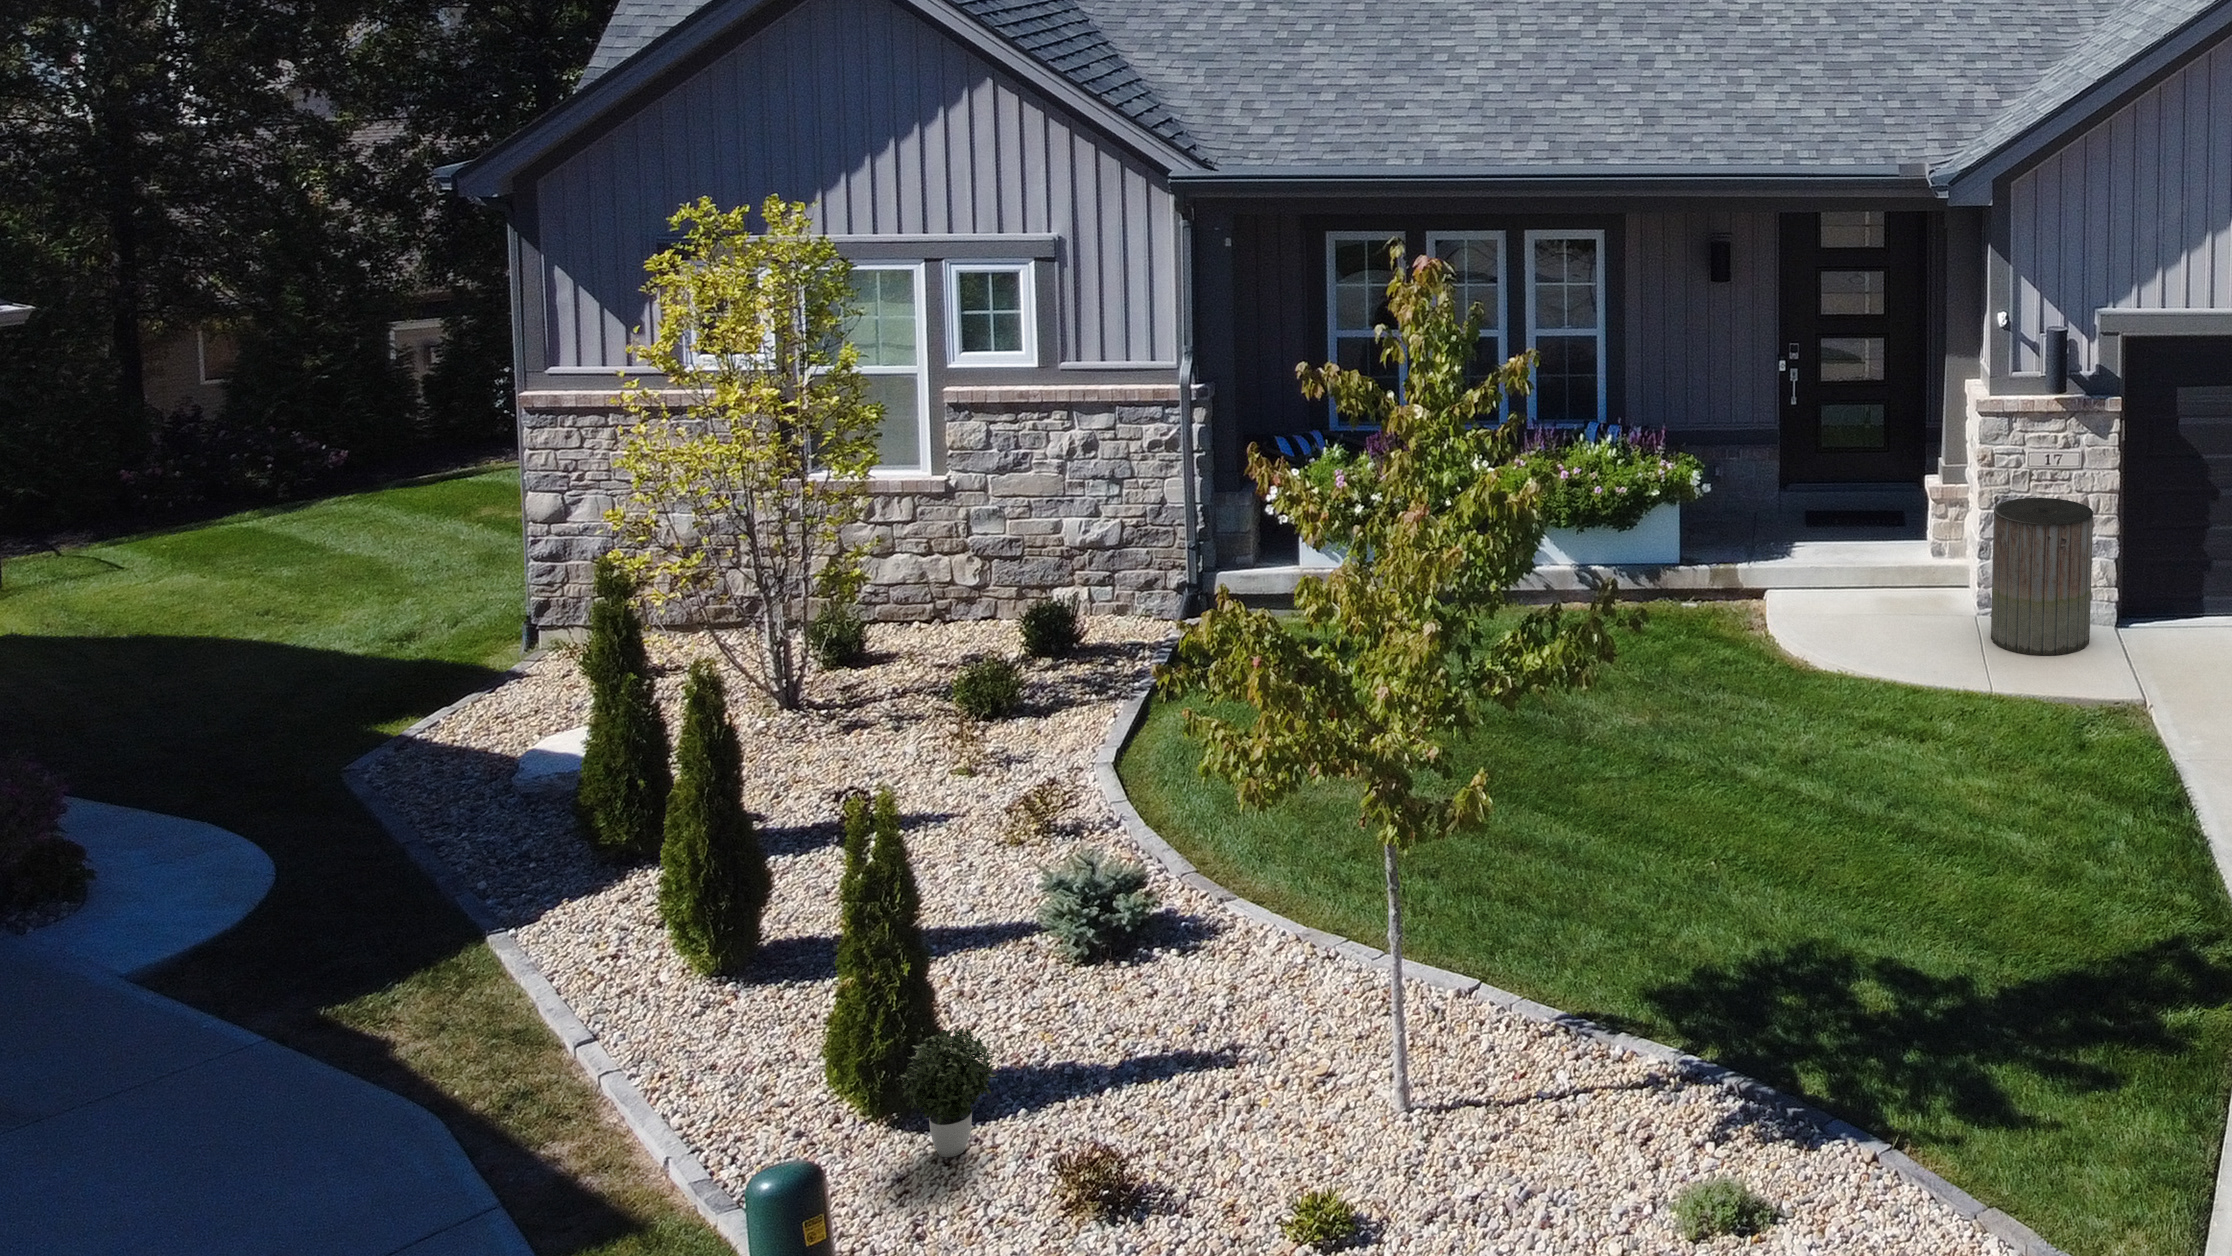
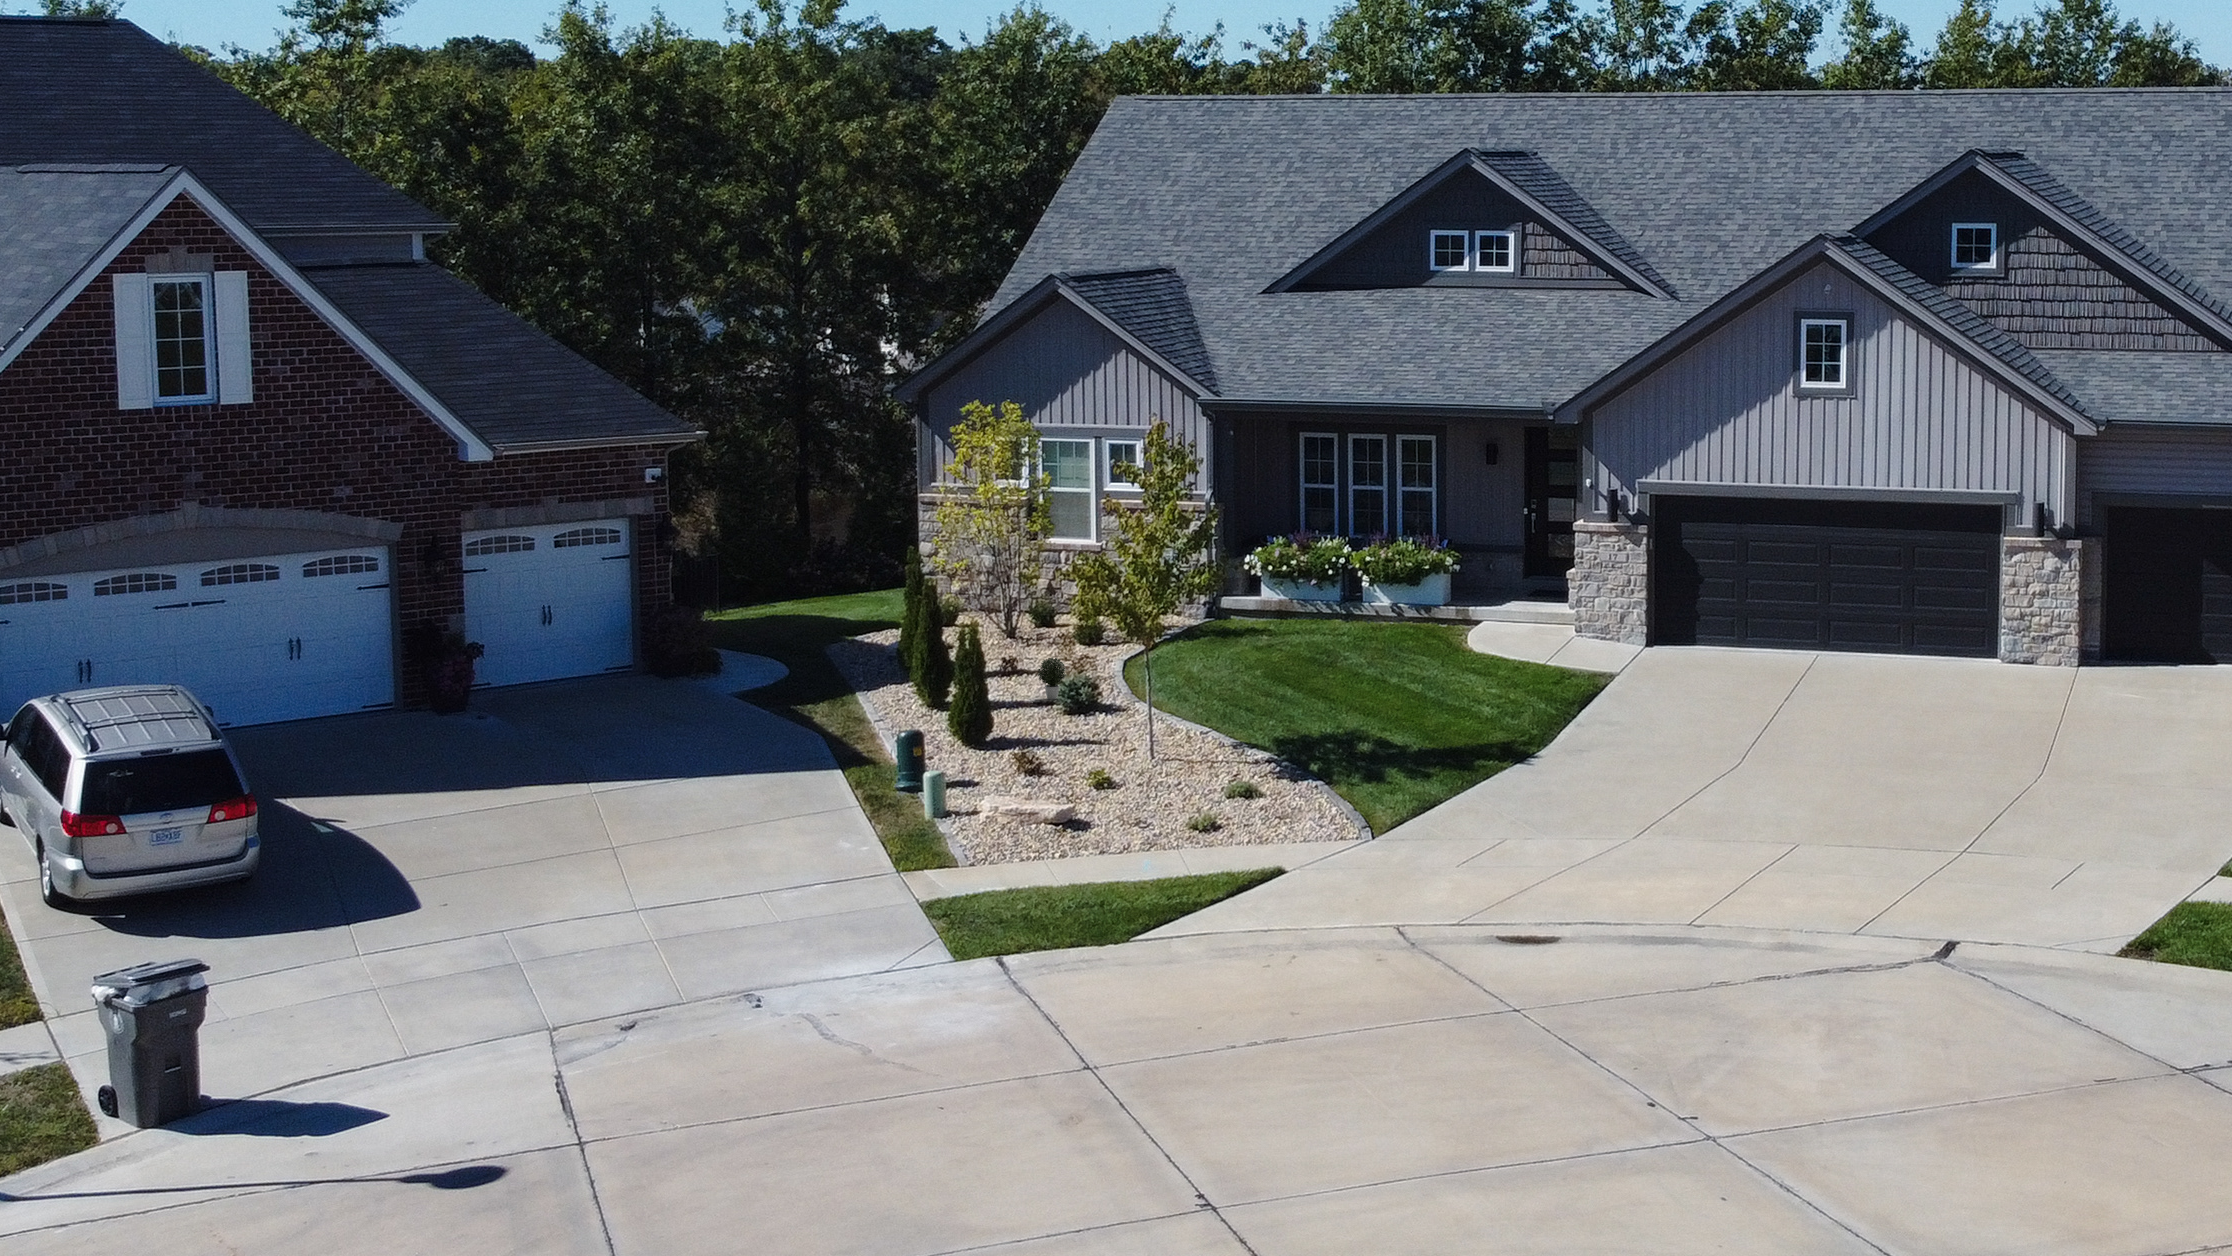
trash can: present [1991,498,2093,655] -> none [1574,574,1626,649]

